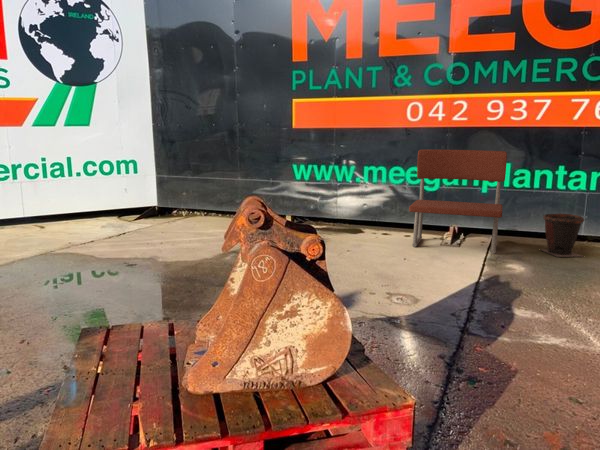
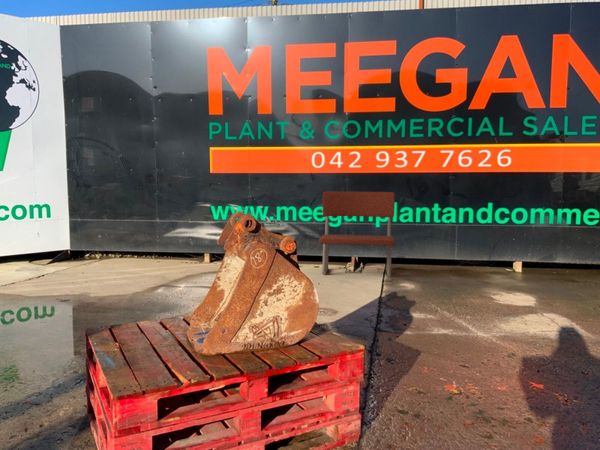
bucket: present [542,213,584,257] -> none [424,242,459,277]

